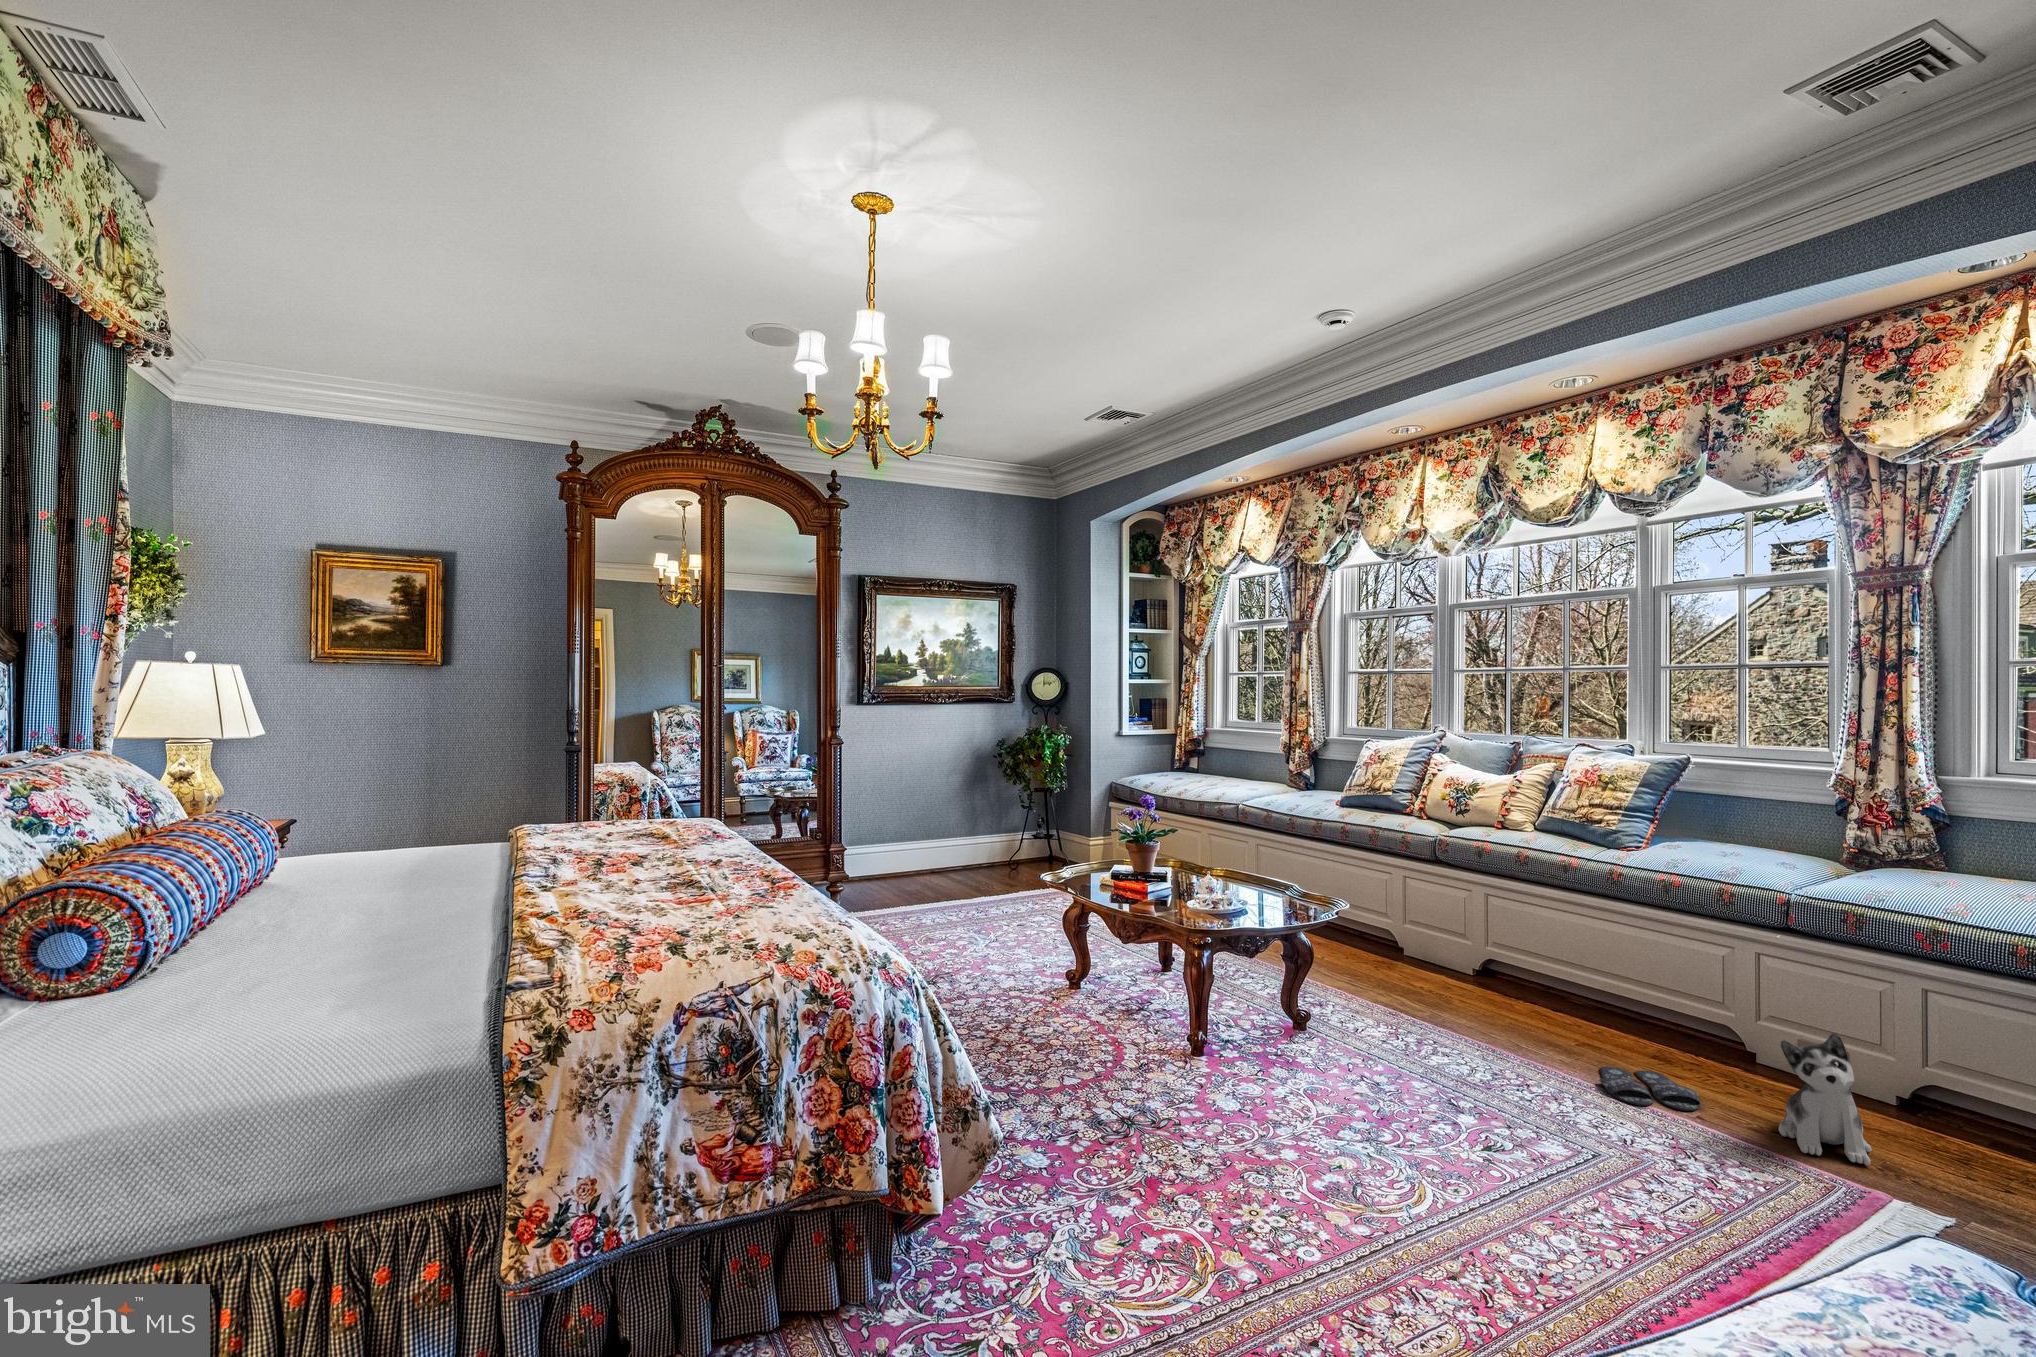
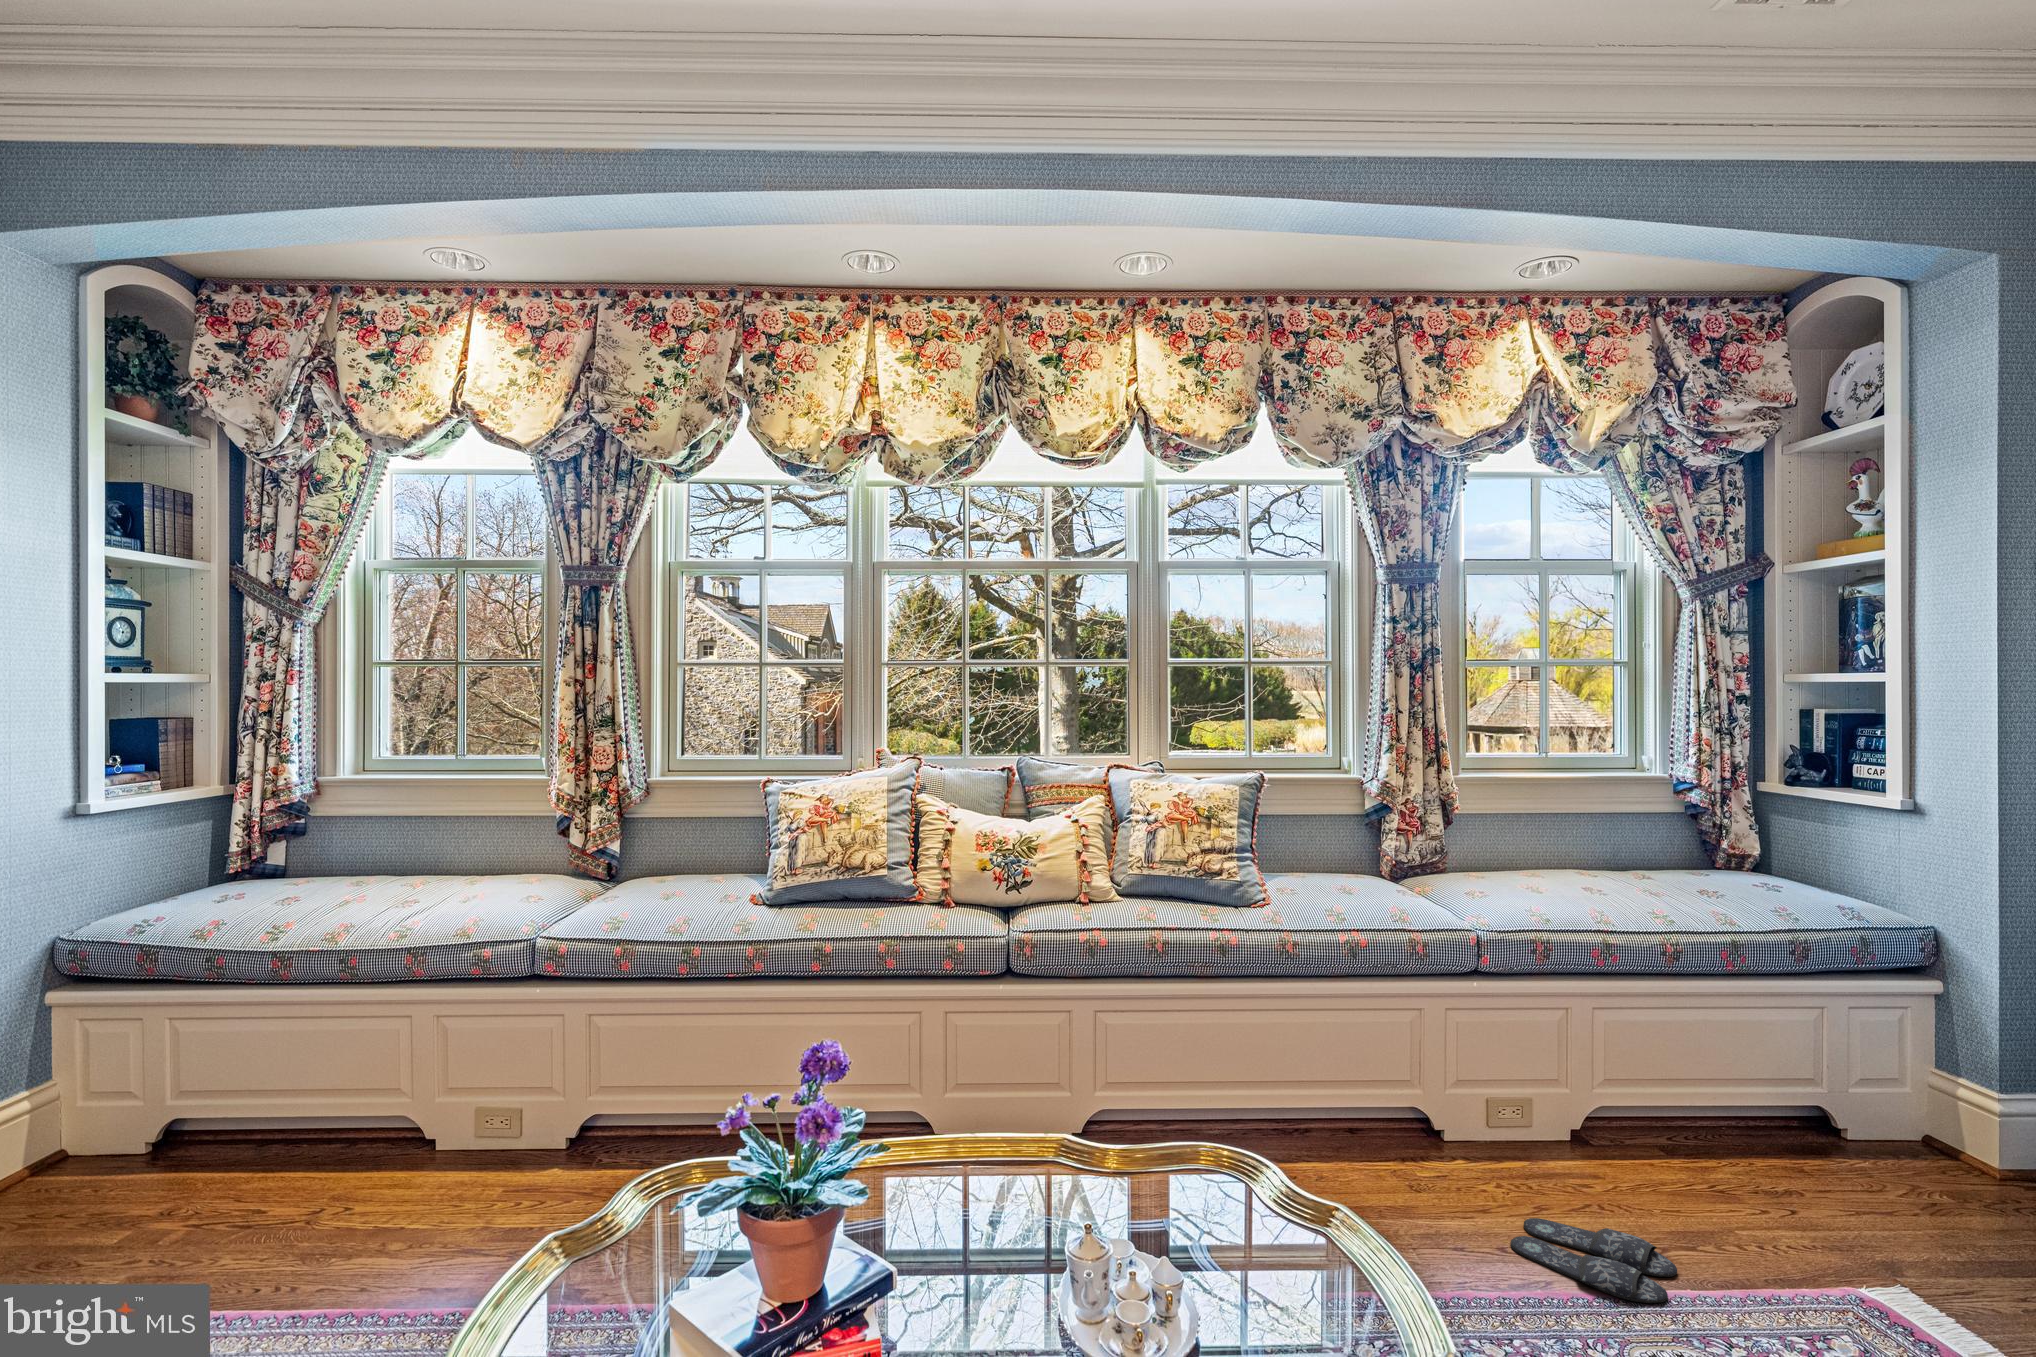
plush toy: present [1778,1033,1872,1165] -> none [1673,1099,1829,1268]

